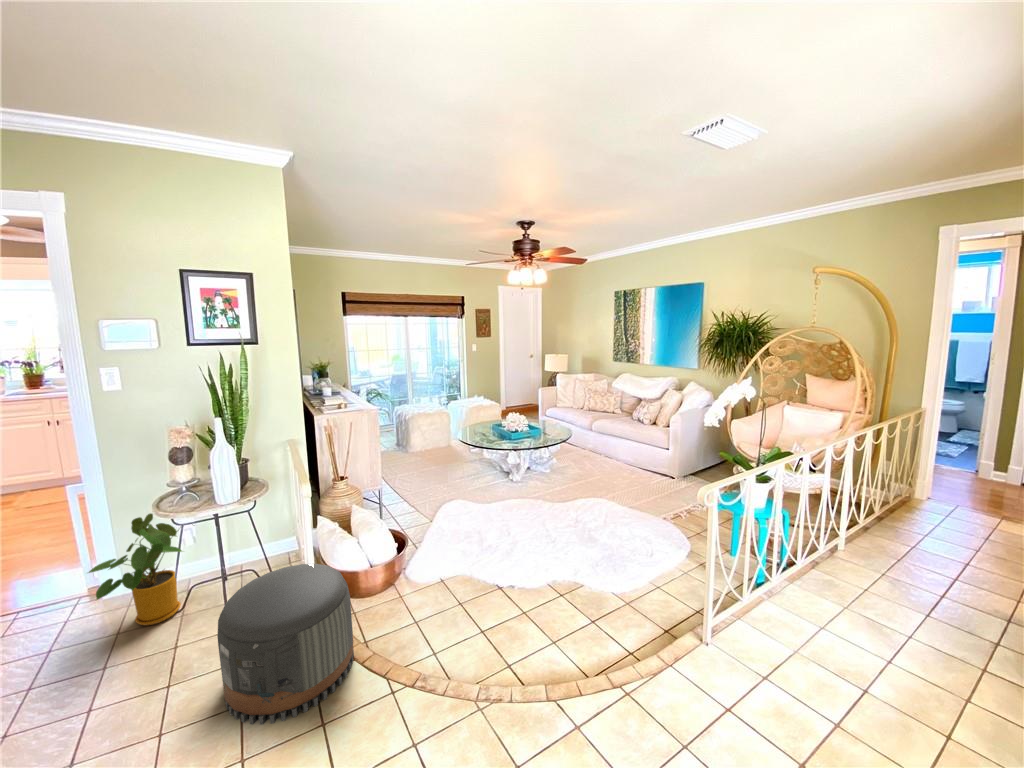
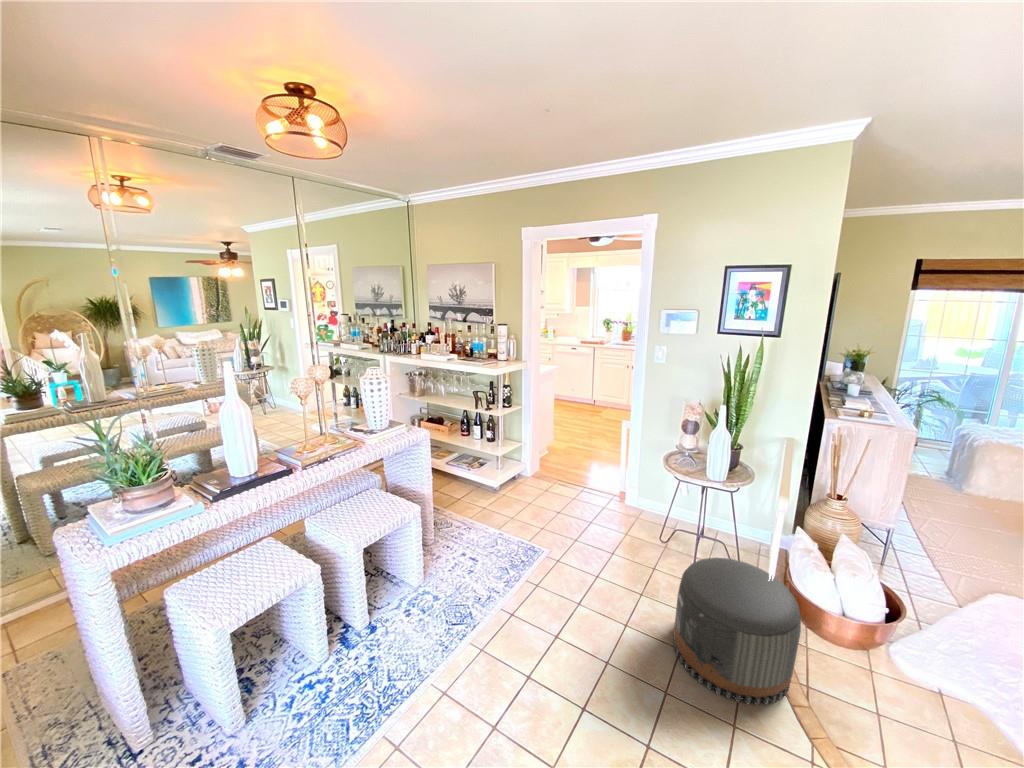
house plant: present [89,513,193,625] -> none [621,461,693,544]

